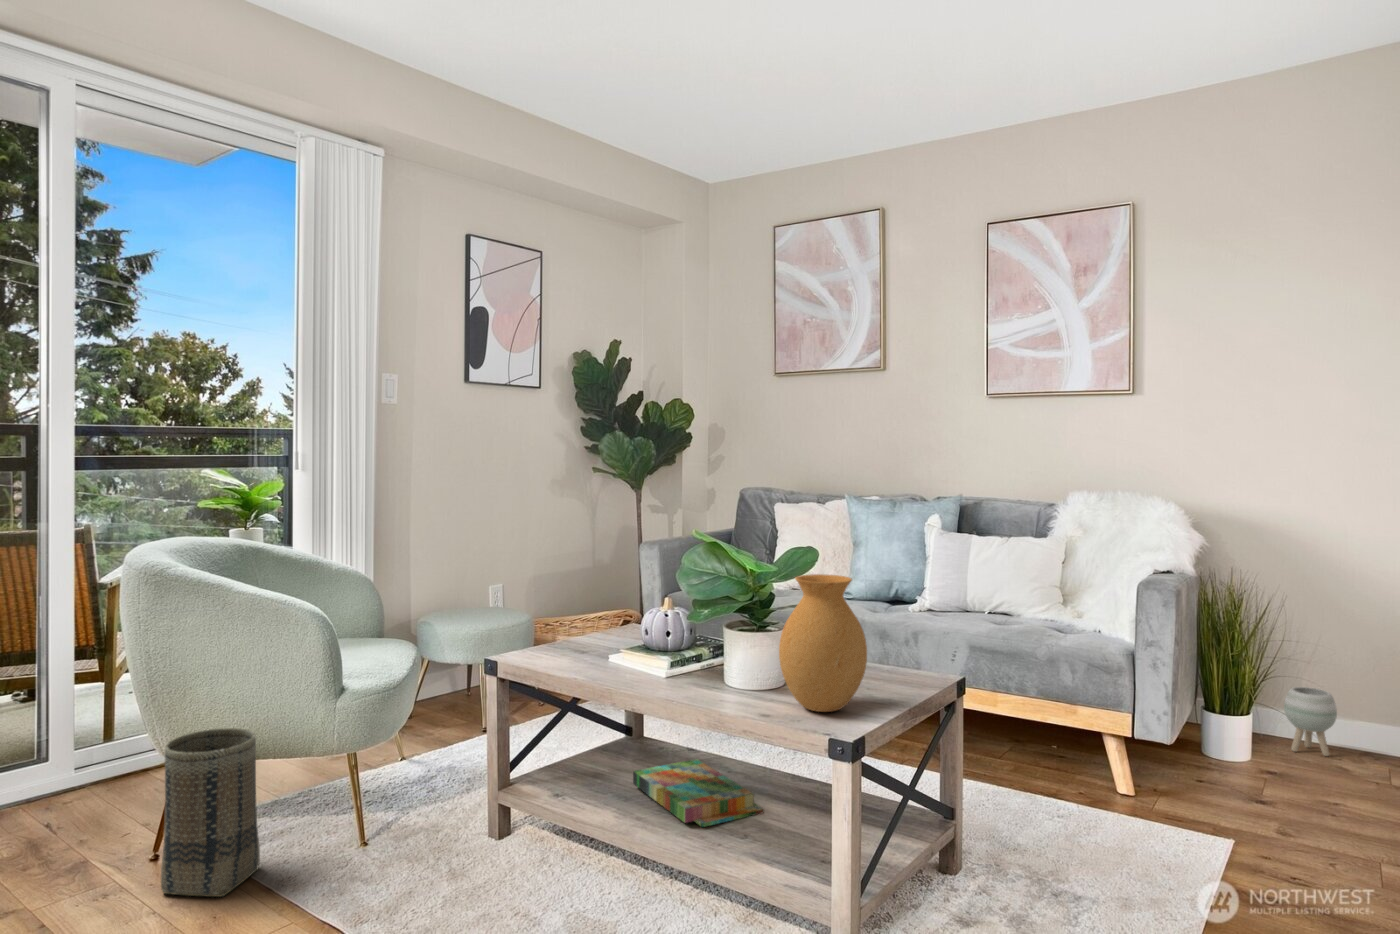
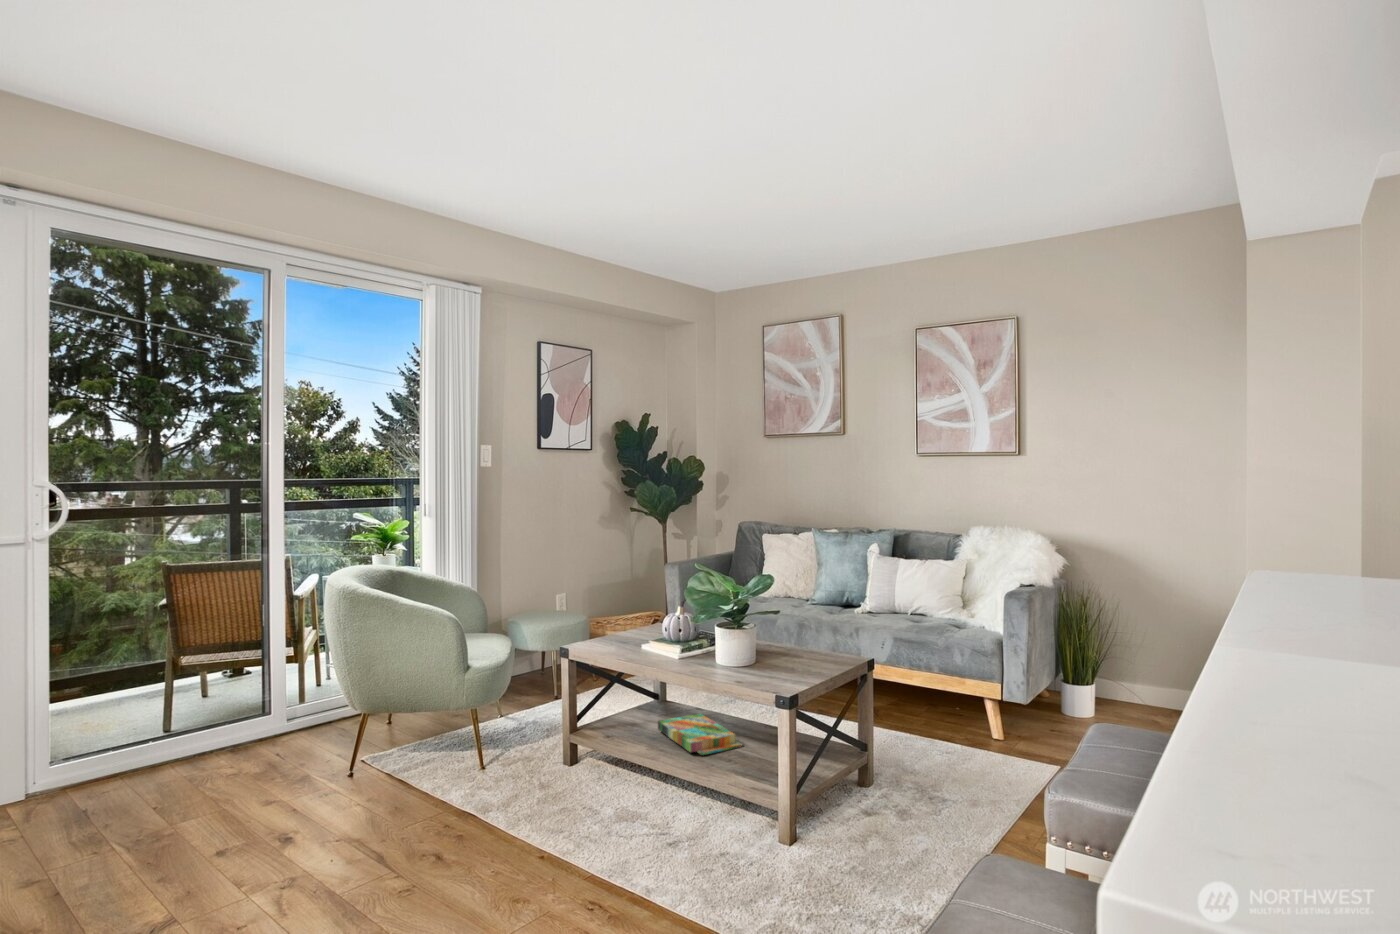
vase: present [779,574,867,712] -> none [749,592,804,680]
planter: present [1284,687,1337,756] -> none [1121,666,1157,715]
basket: present [161,728,260,897] -> none [358,692,418,799]

